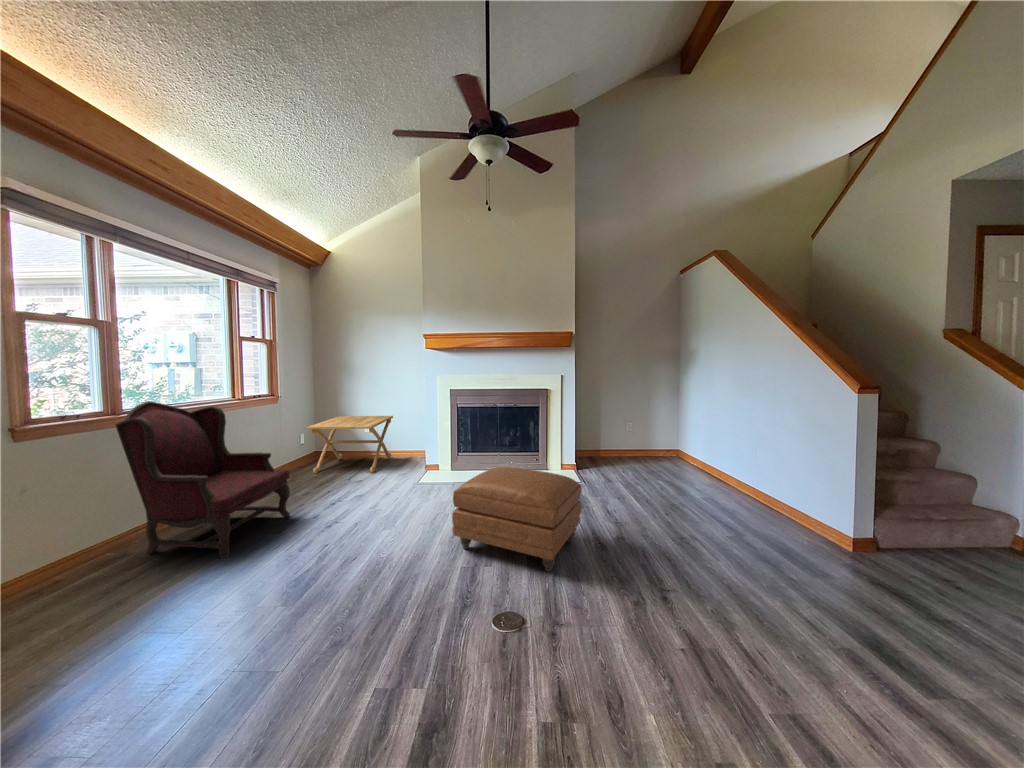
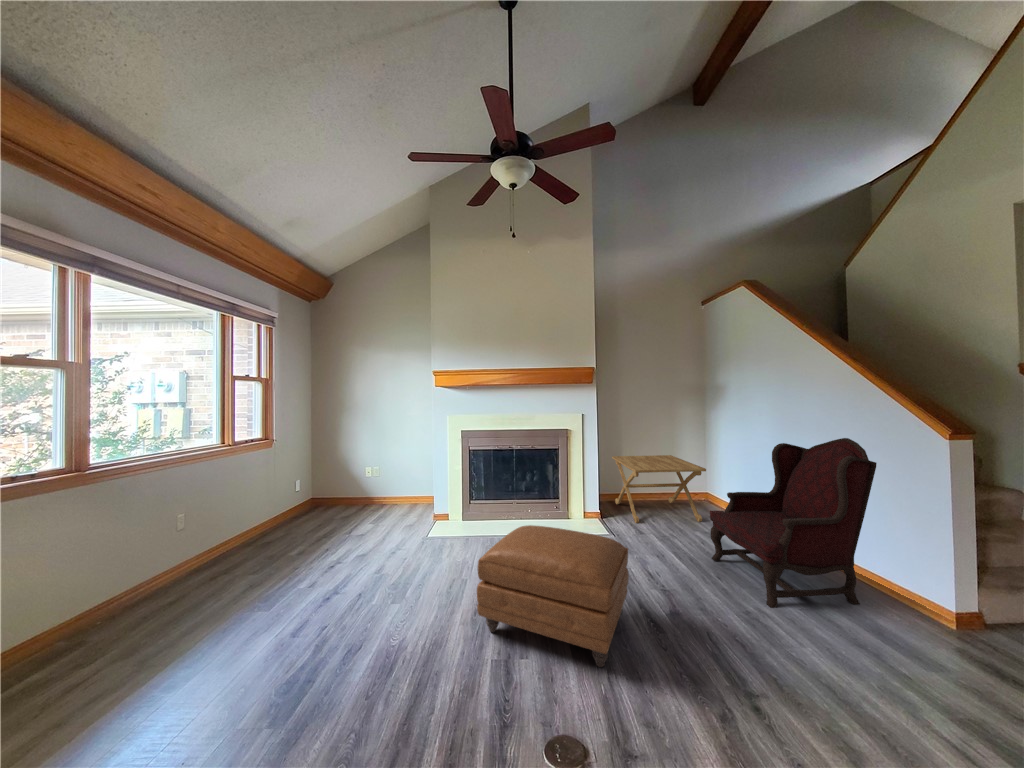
armchair: present [116,401,290,558] -> present [710,438,877,608]
side table: present [307,416,393,474] -> present [612,455,706,523]

